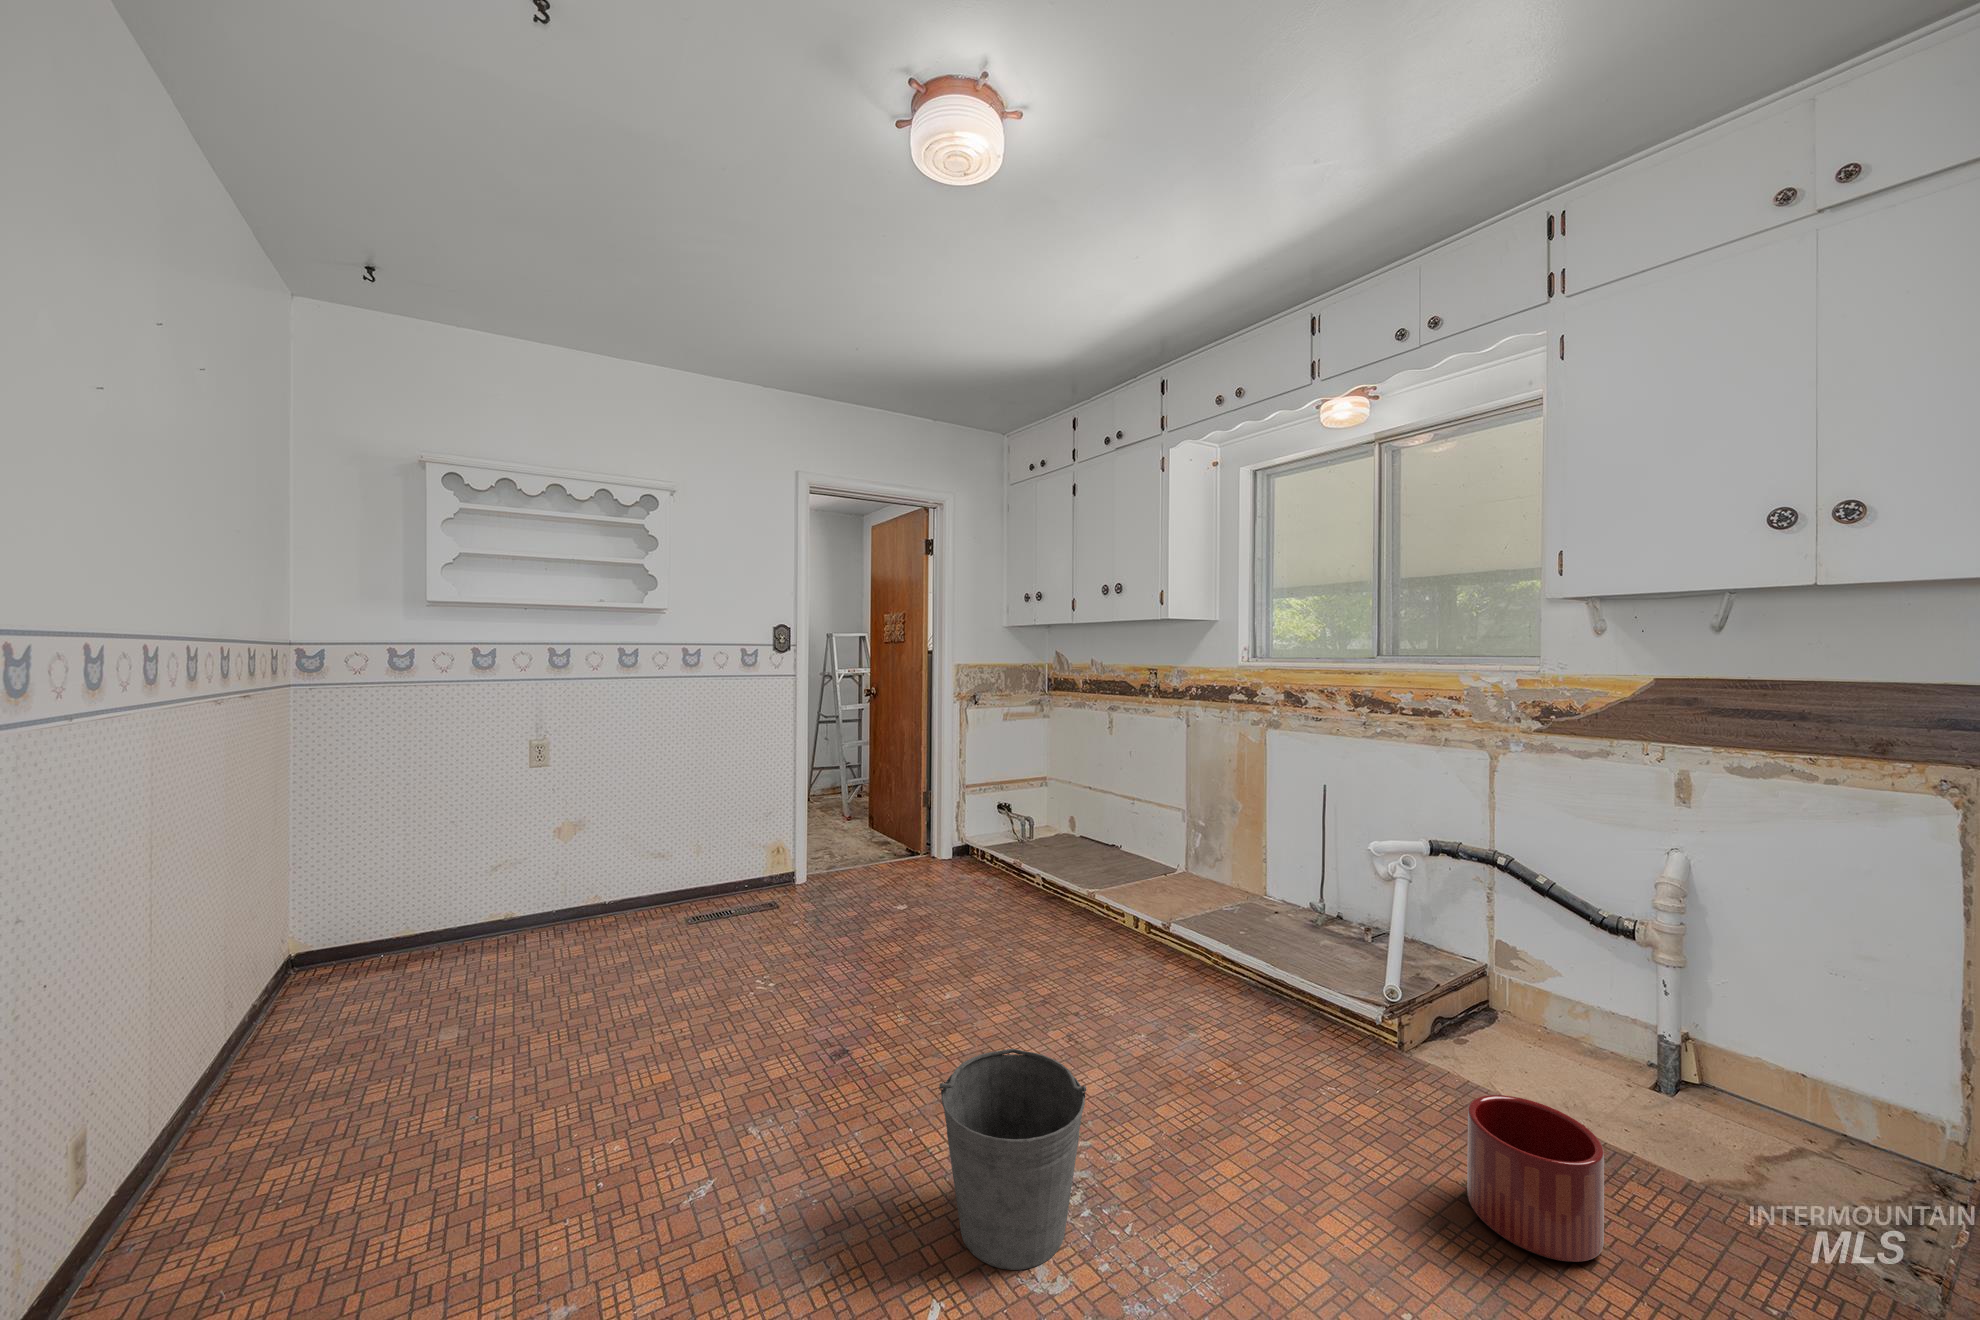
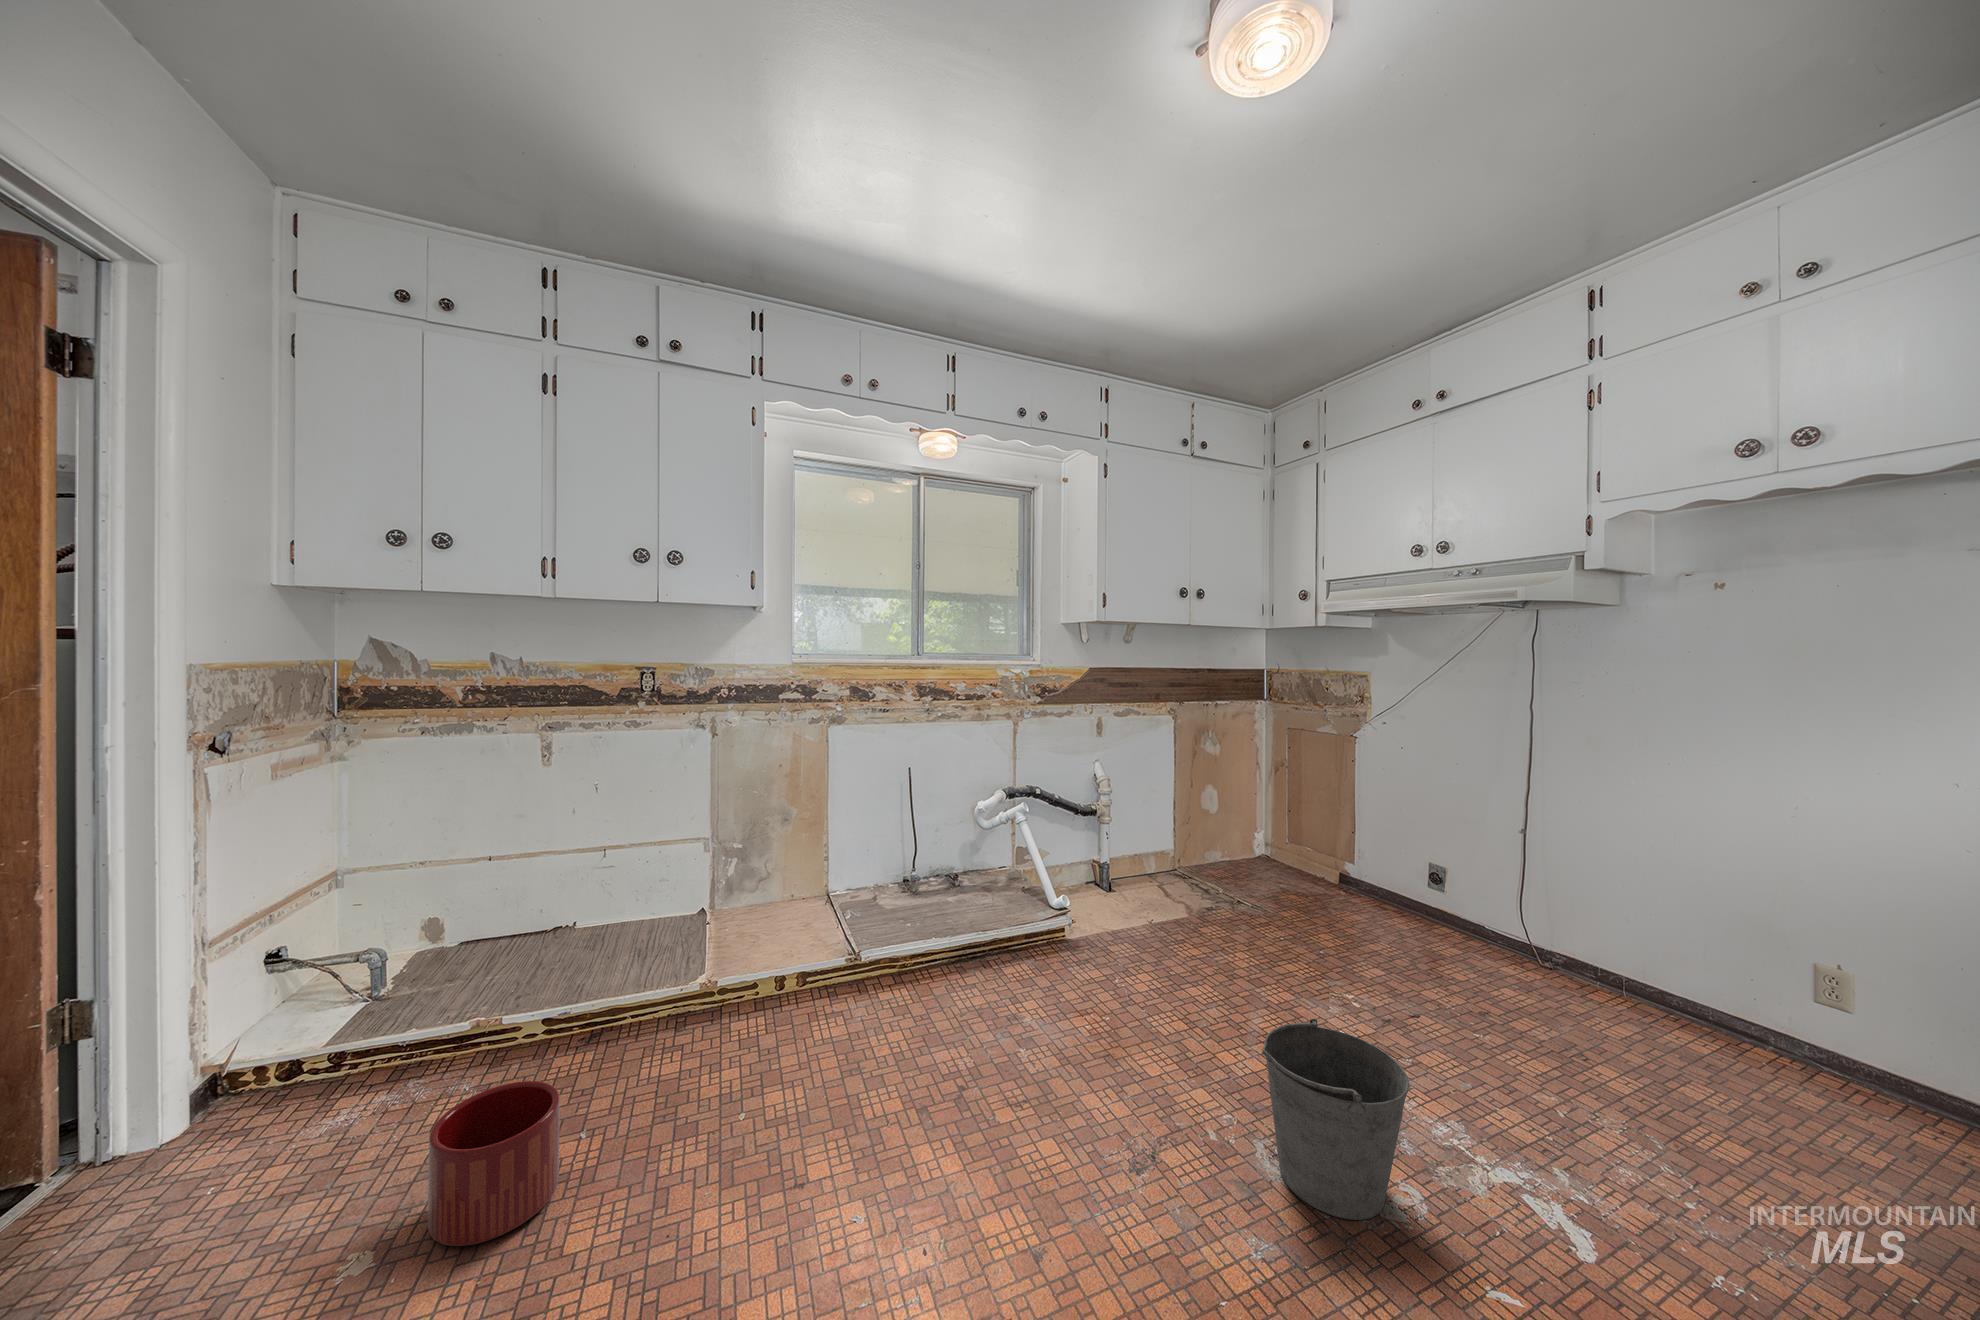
planter: present [1467,1095,1604,1262] -> present [428,1081,560,1246]

